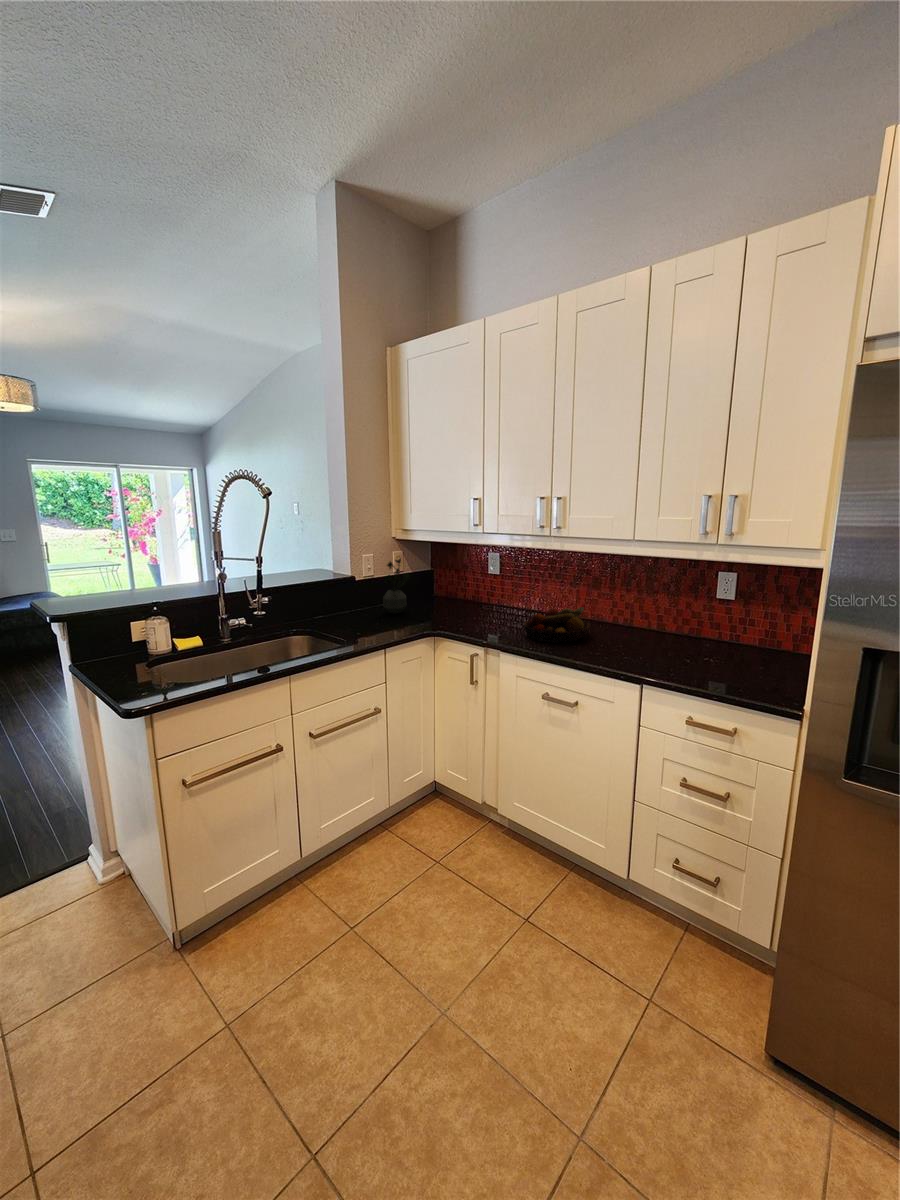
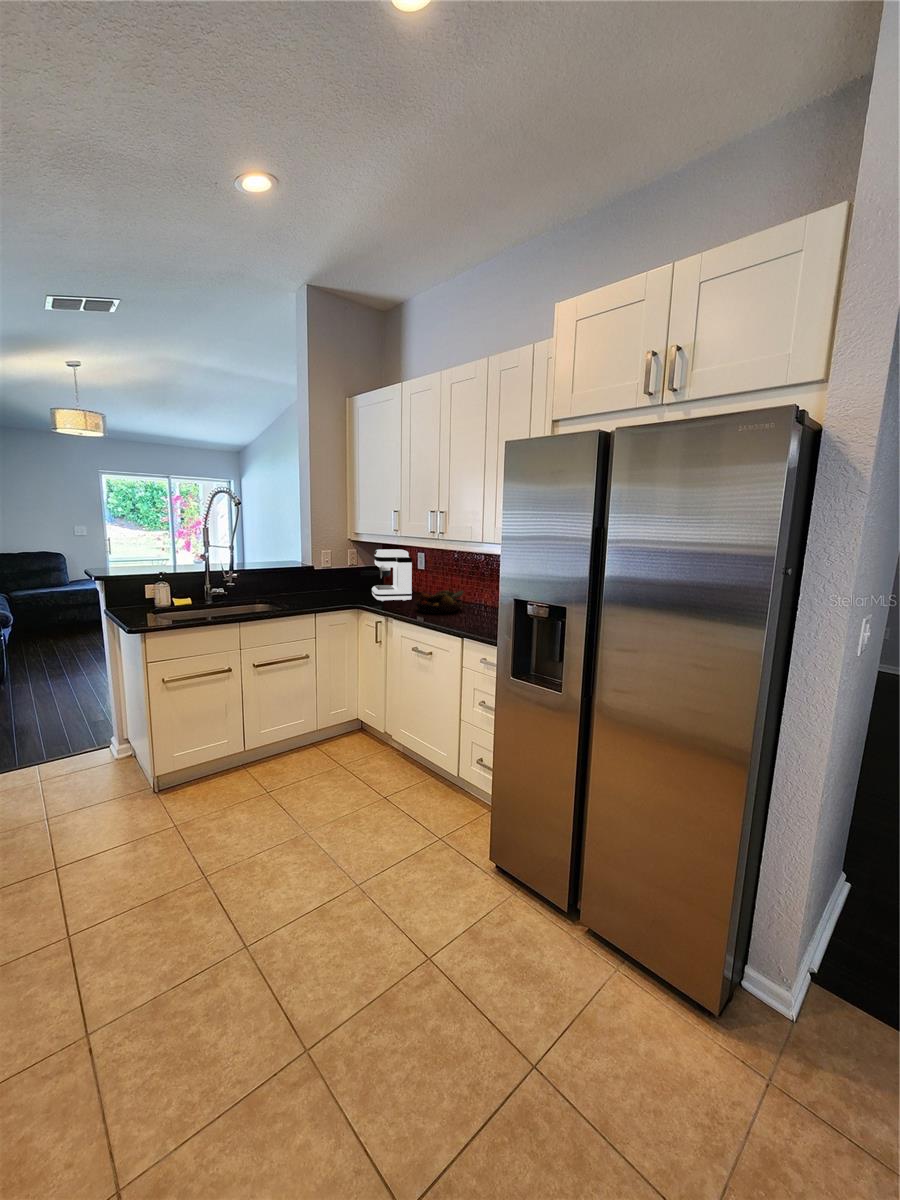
coffee maker: none [427,552,500,624] -> present [360,549,412,601]
potted plant: present [383,558,410,614] -> none [334,552,357,594]

